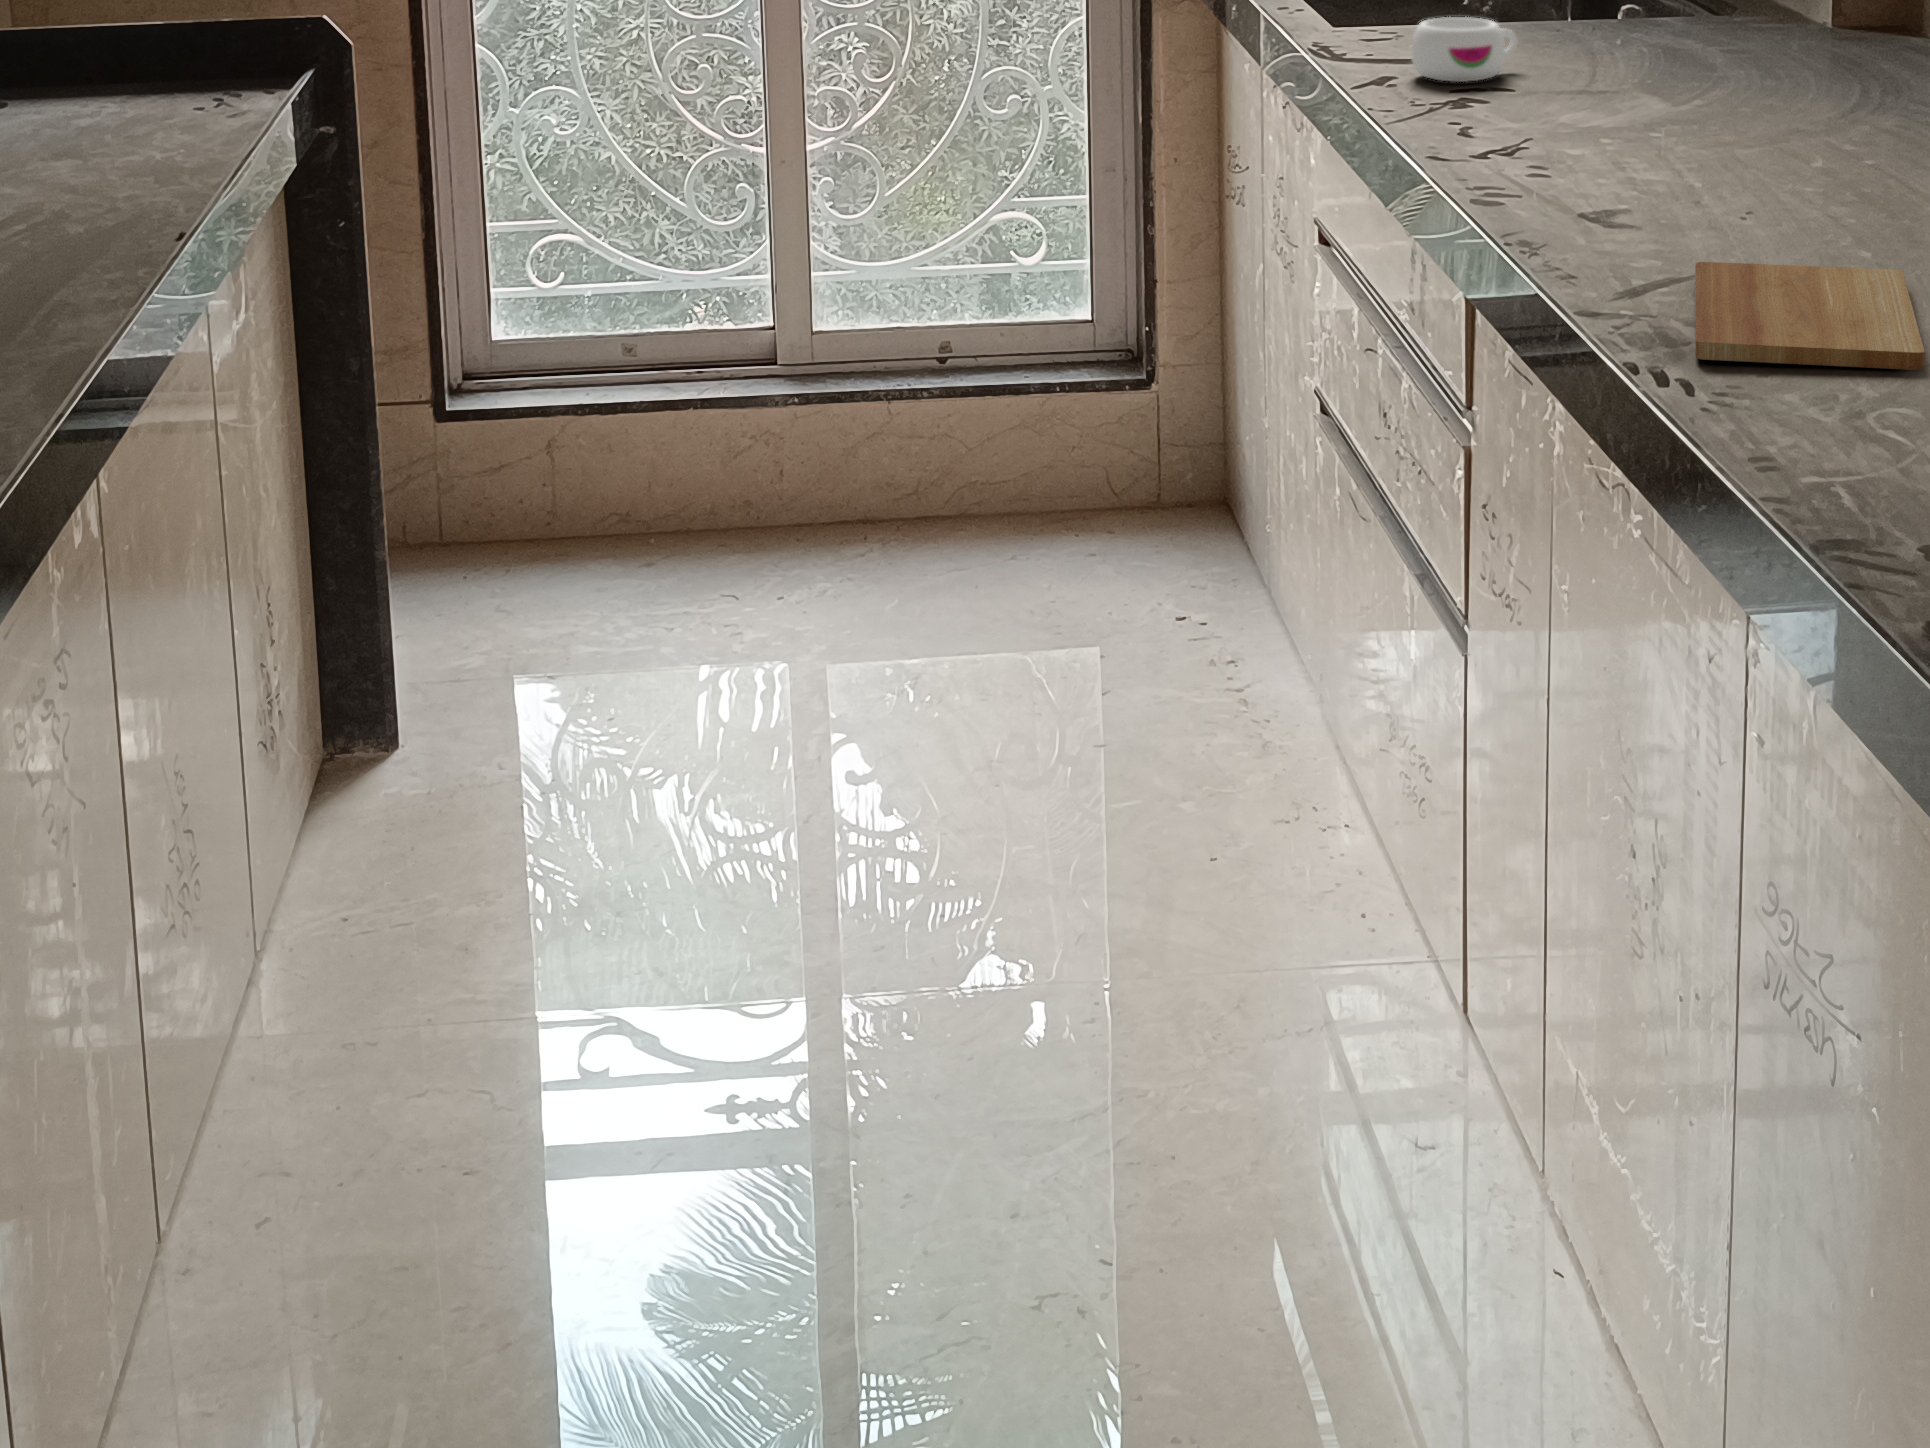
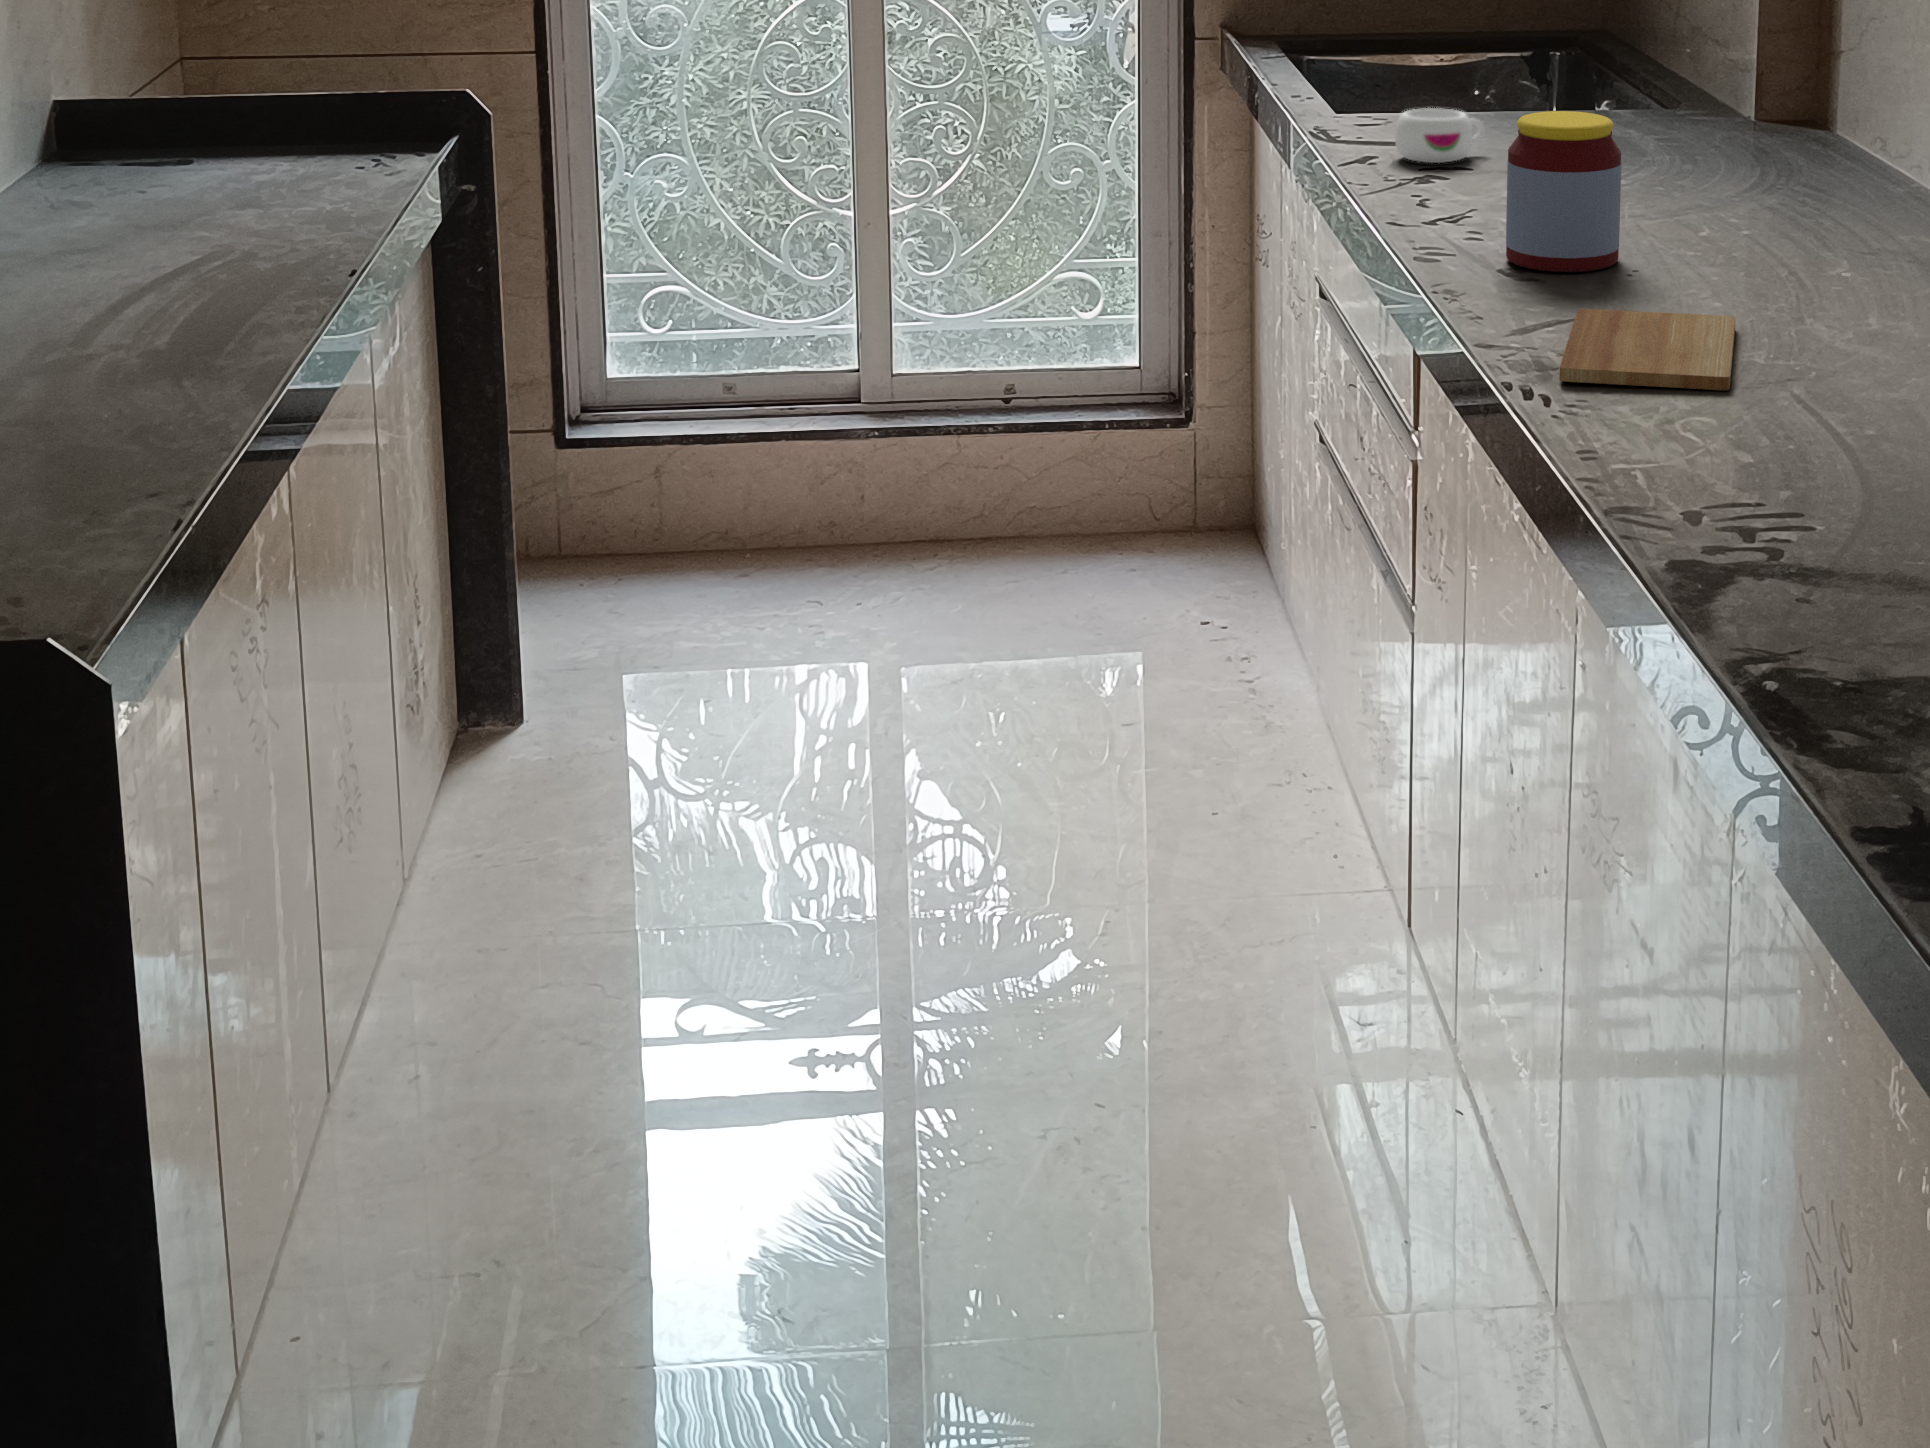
jar: none [1580,15,1725,214] -> present [1506,111,1621,272]

